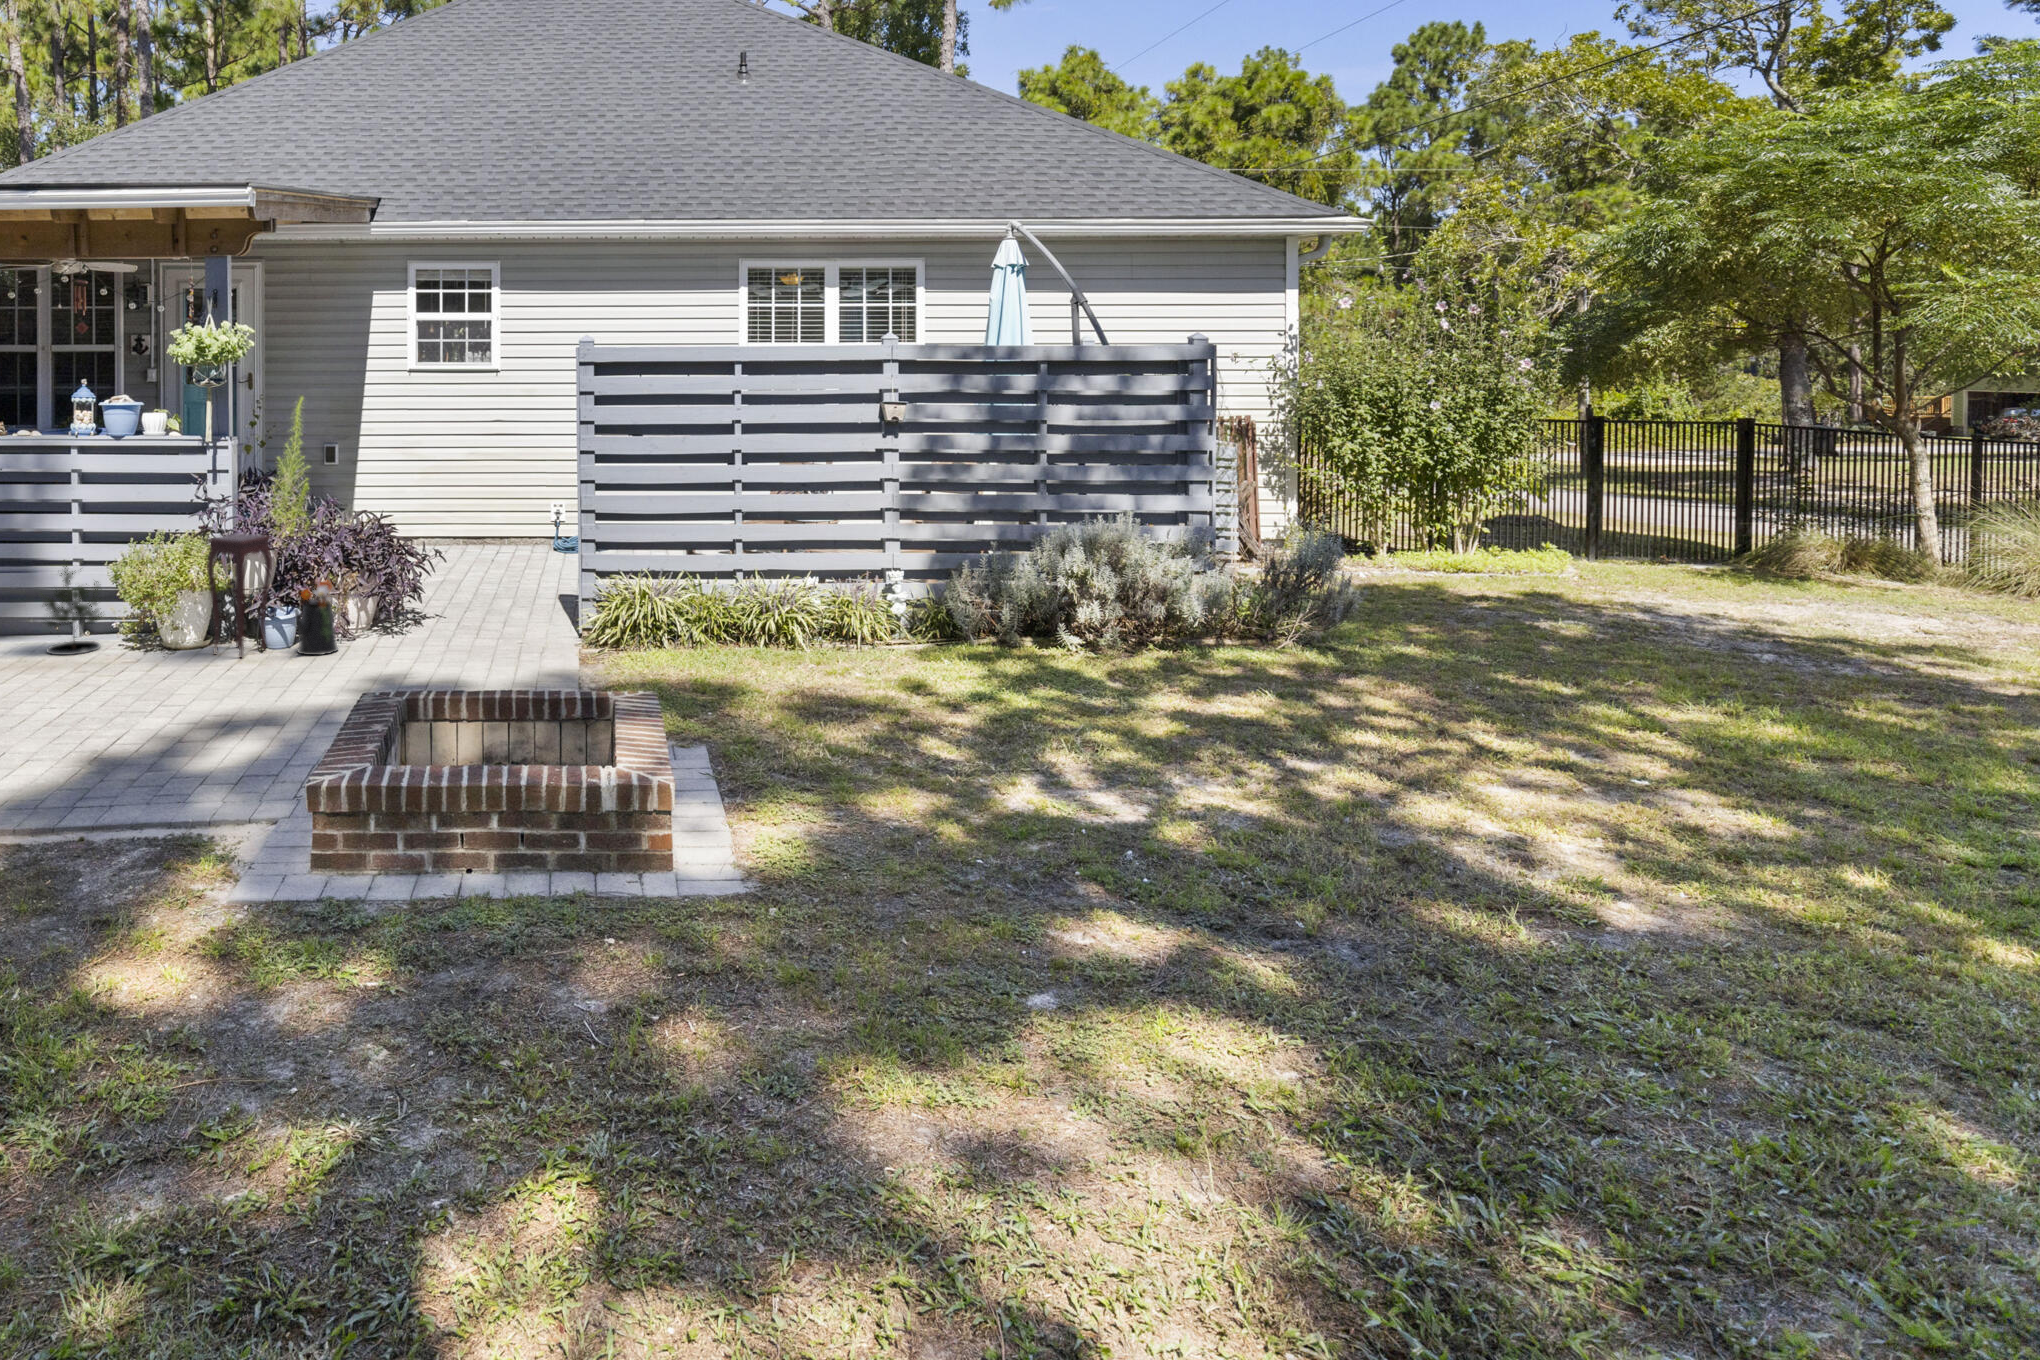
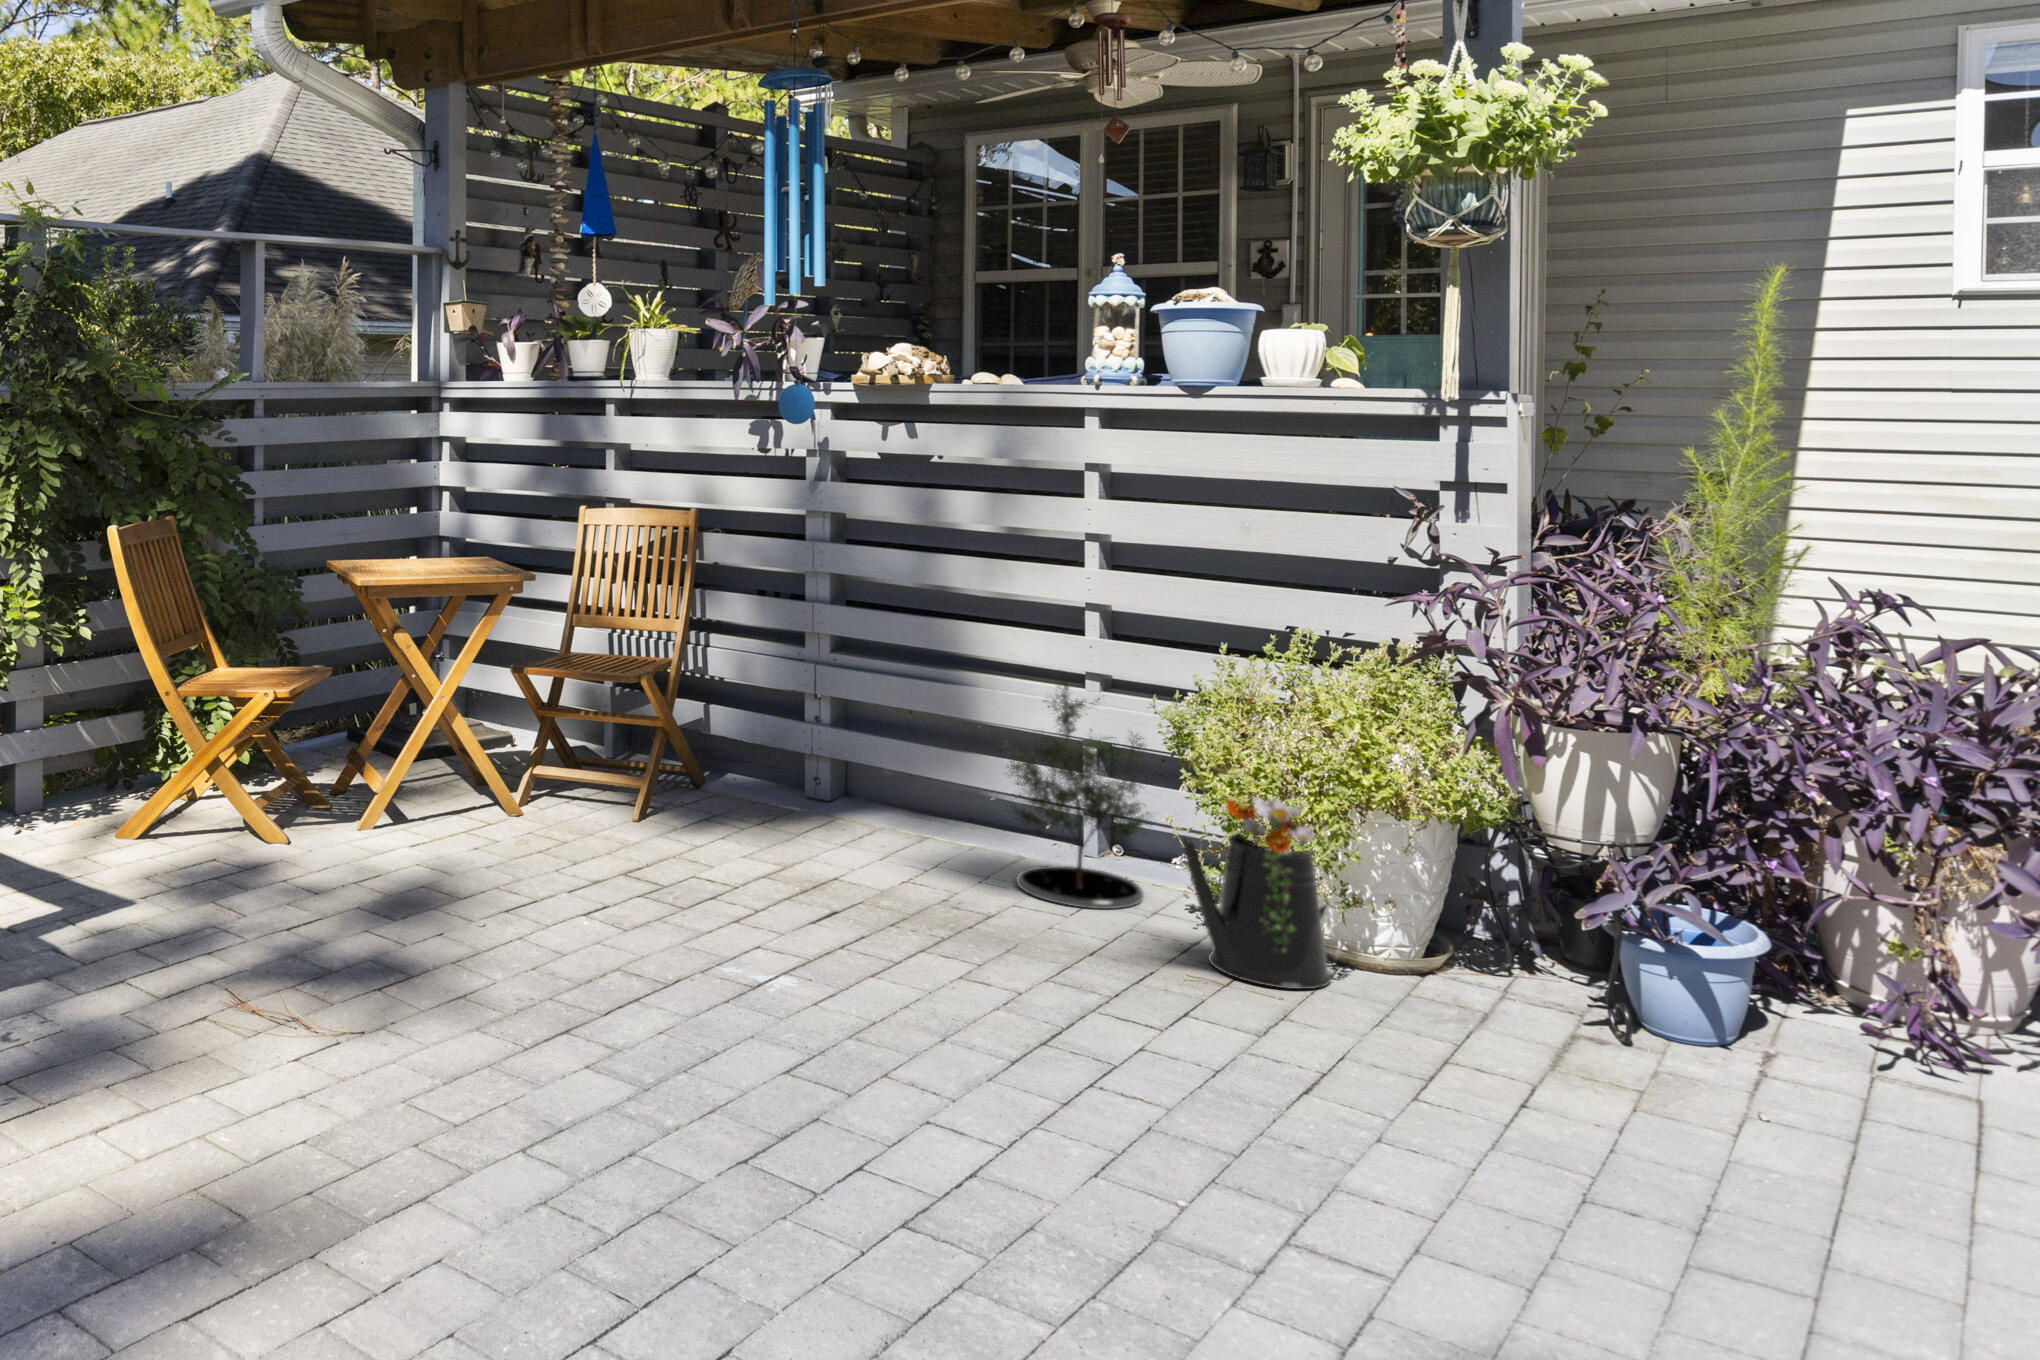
side table: present [207,534,272,658] -> none [1448,665,1672,1053]
watering can: present [295,580,338,655] -> present [1183,796,1332,989]

